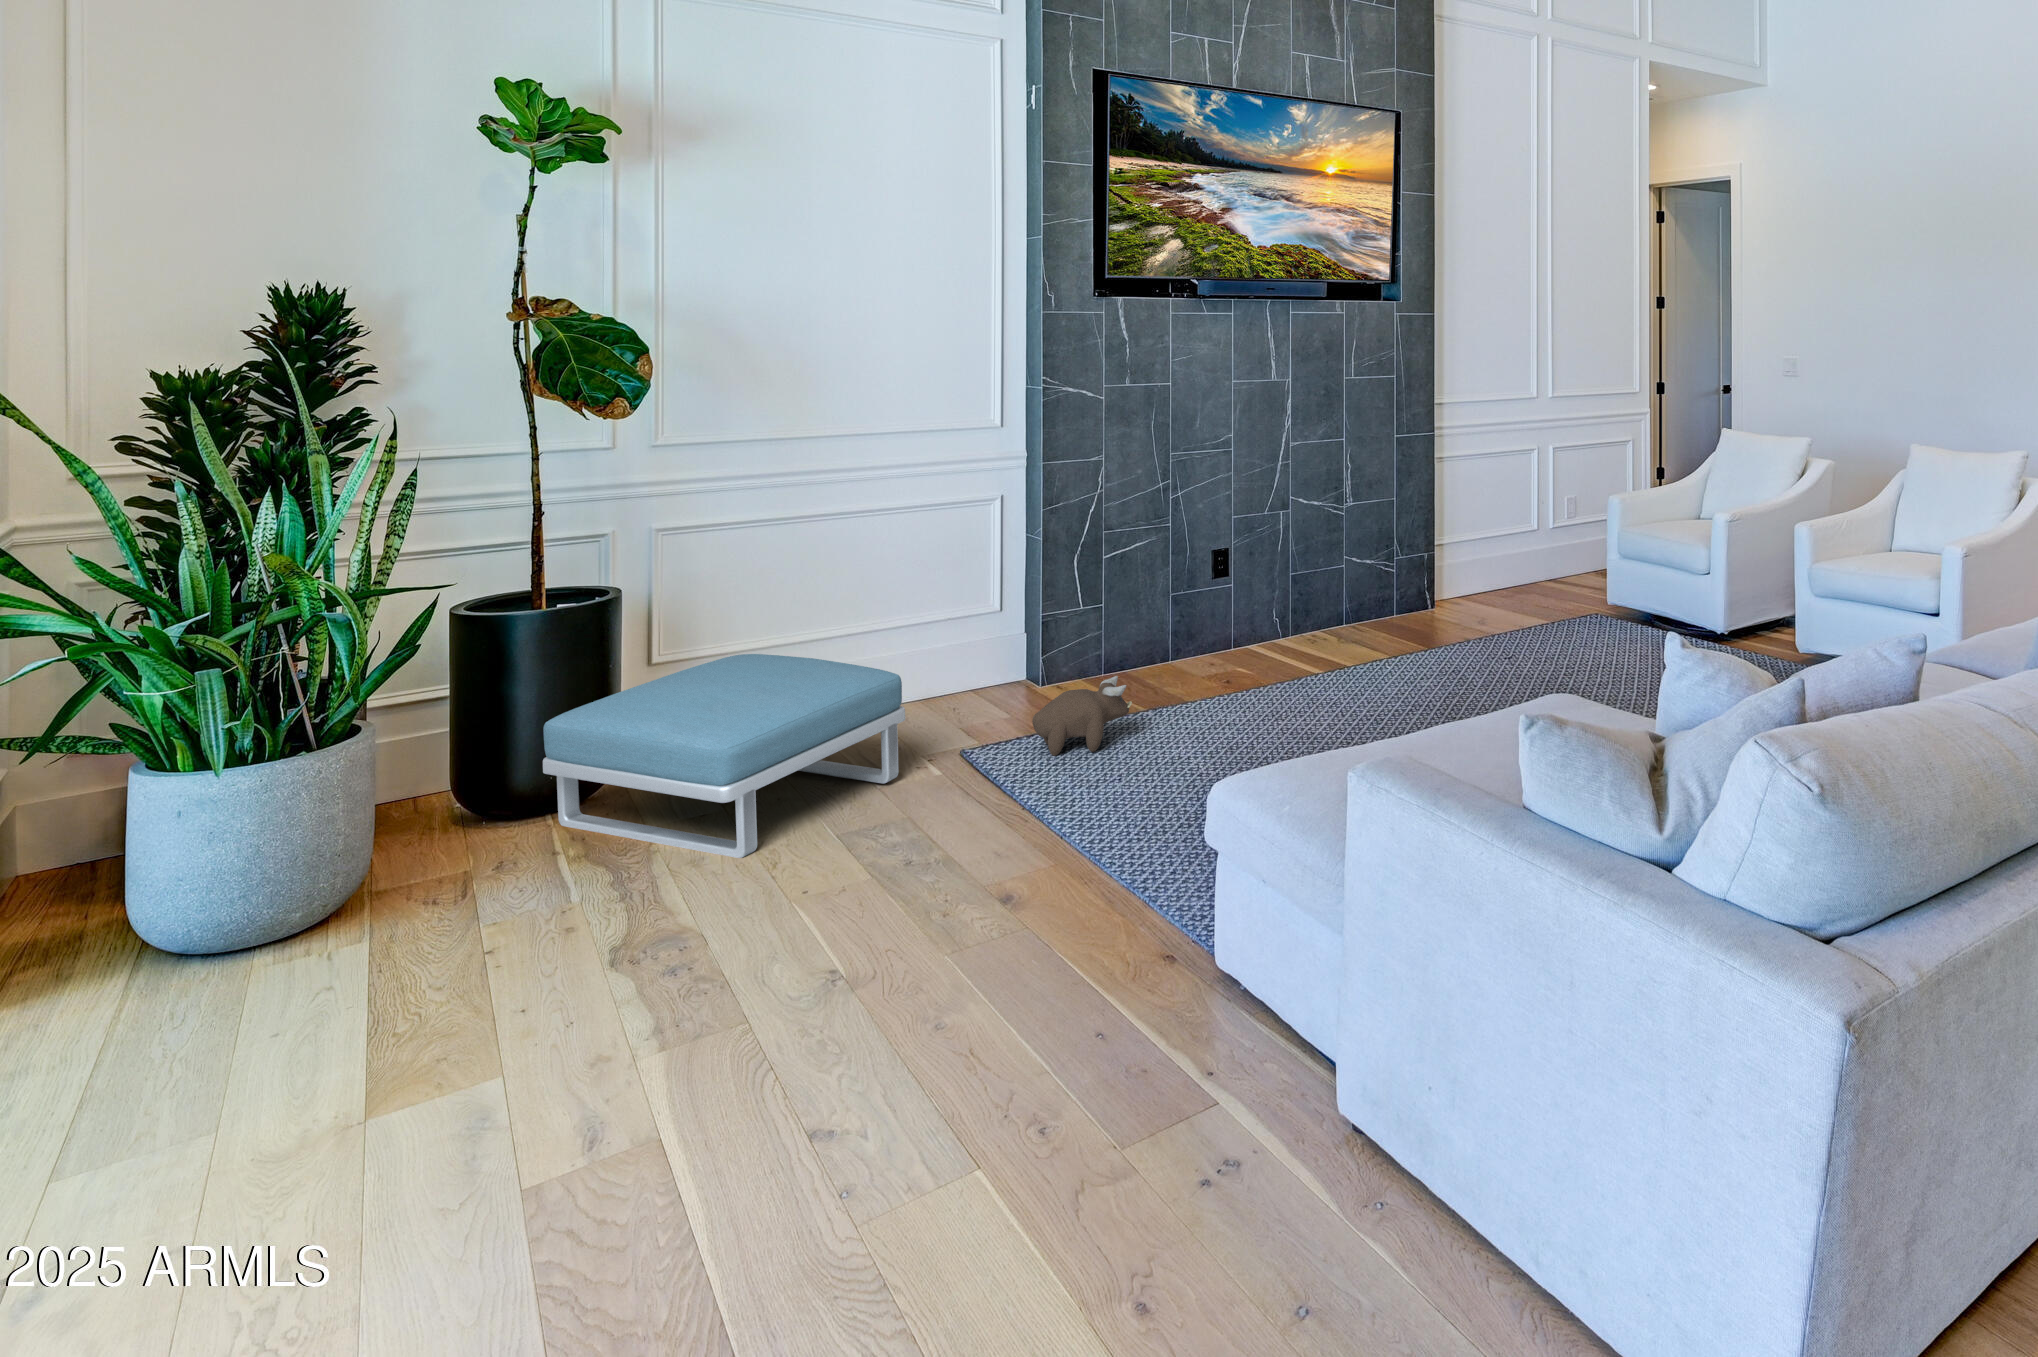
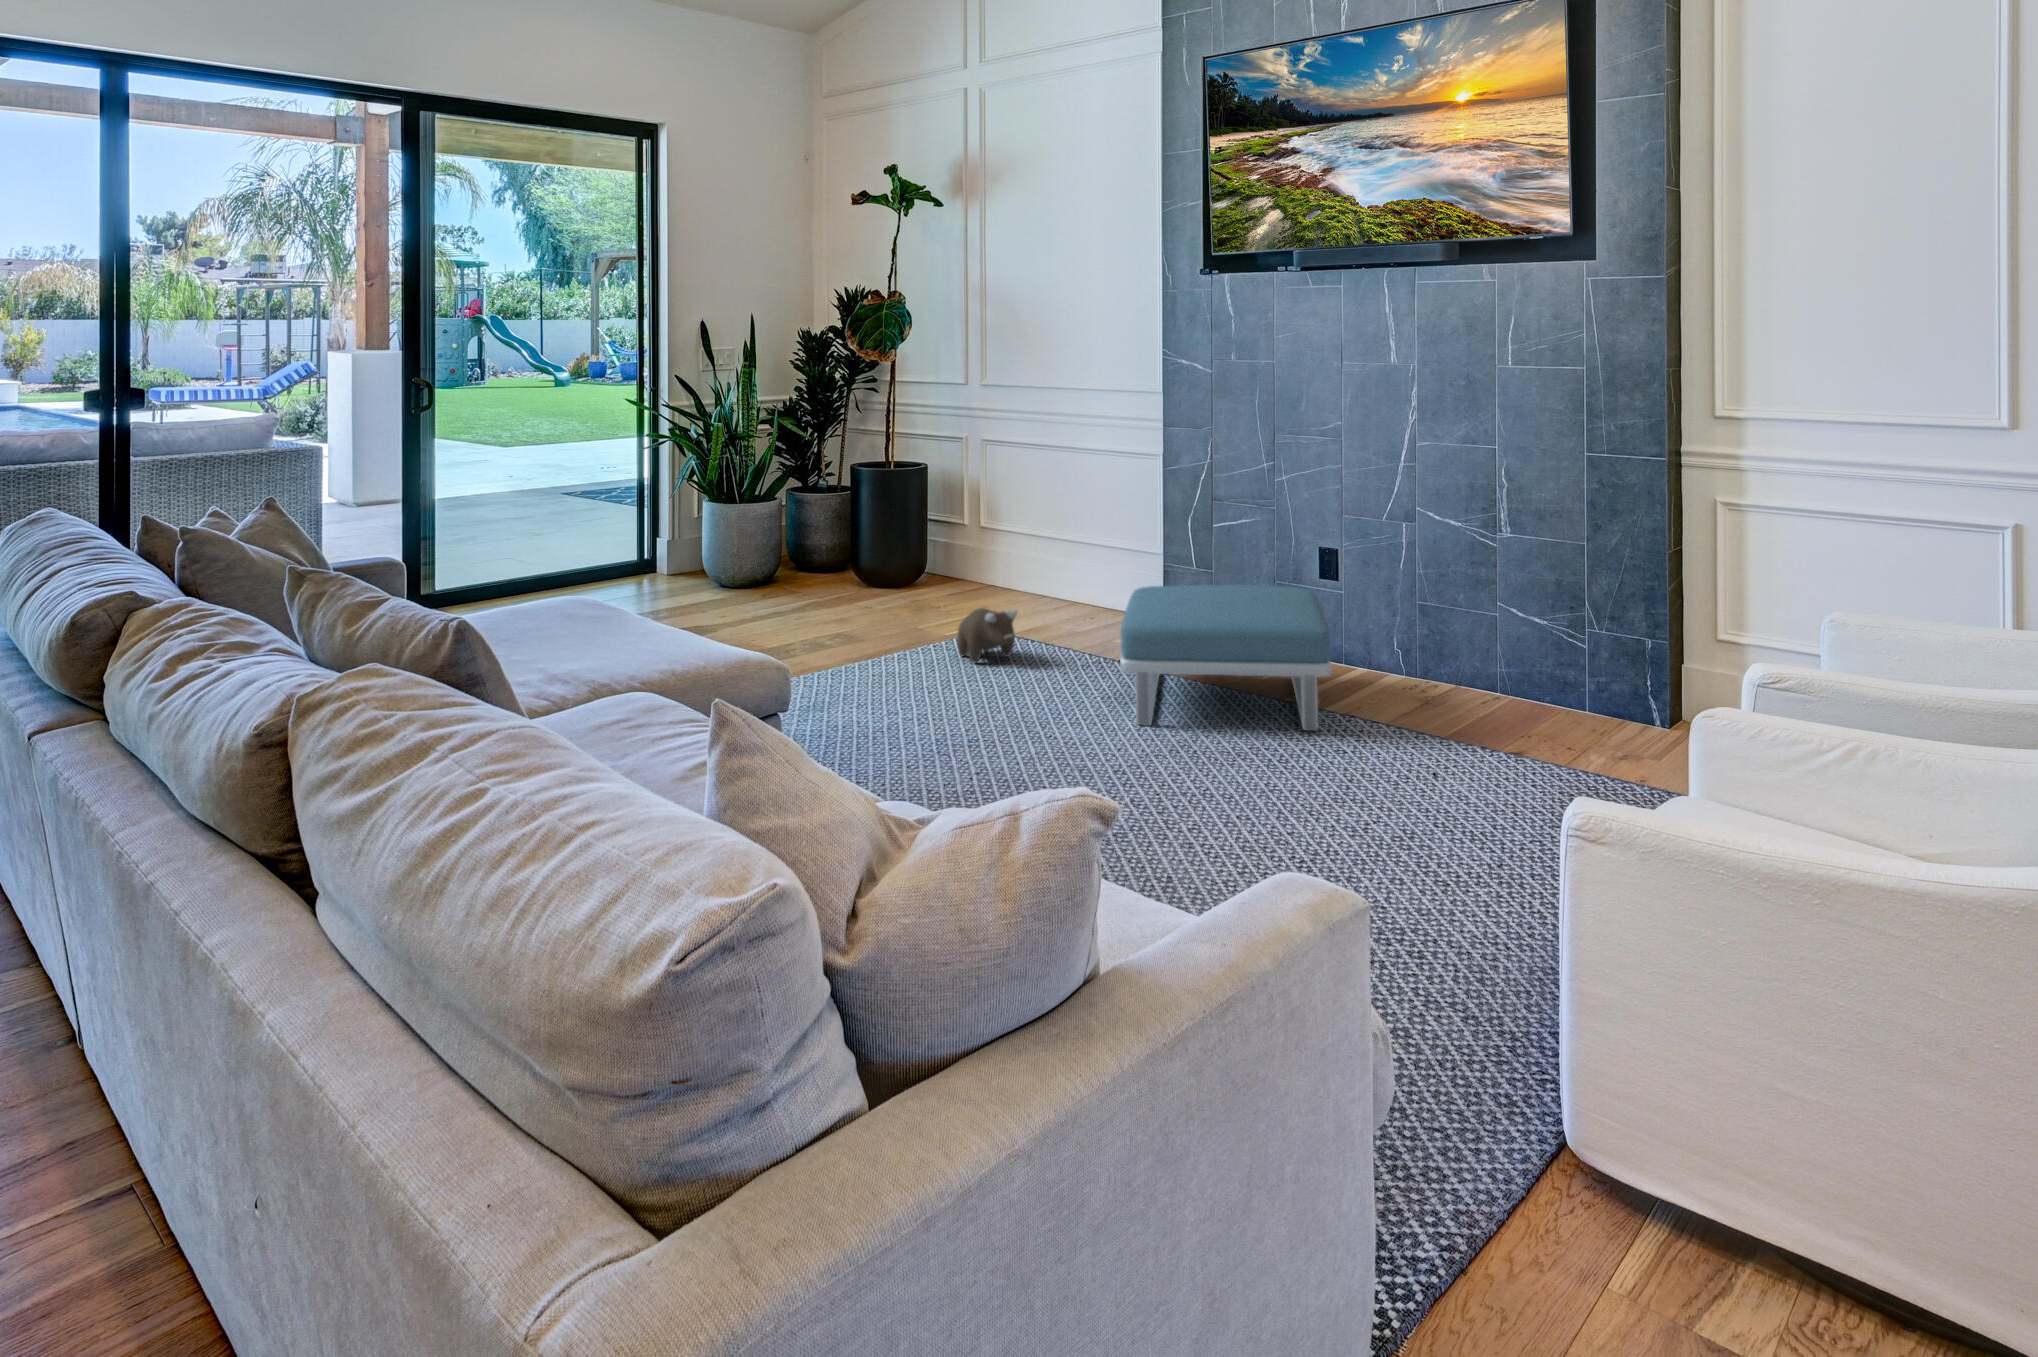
footstool: present [543,654,905,858] -> present [1120,585,1332,731]

